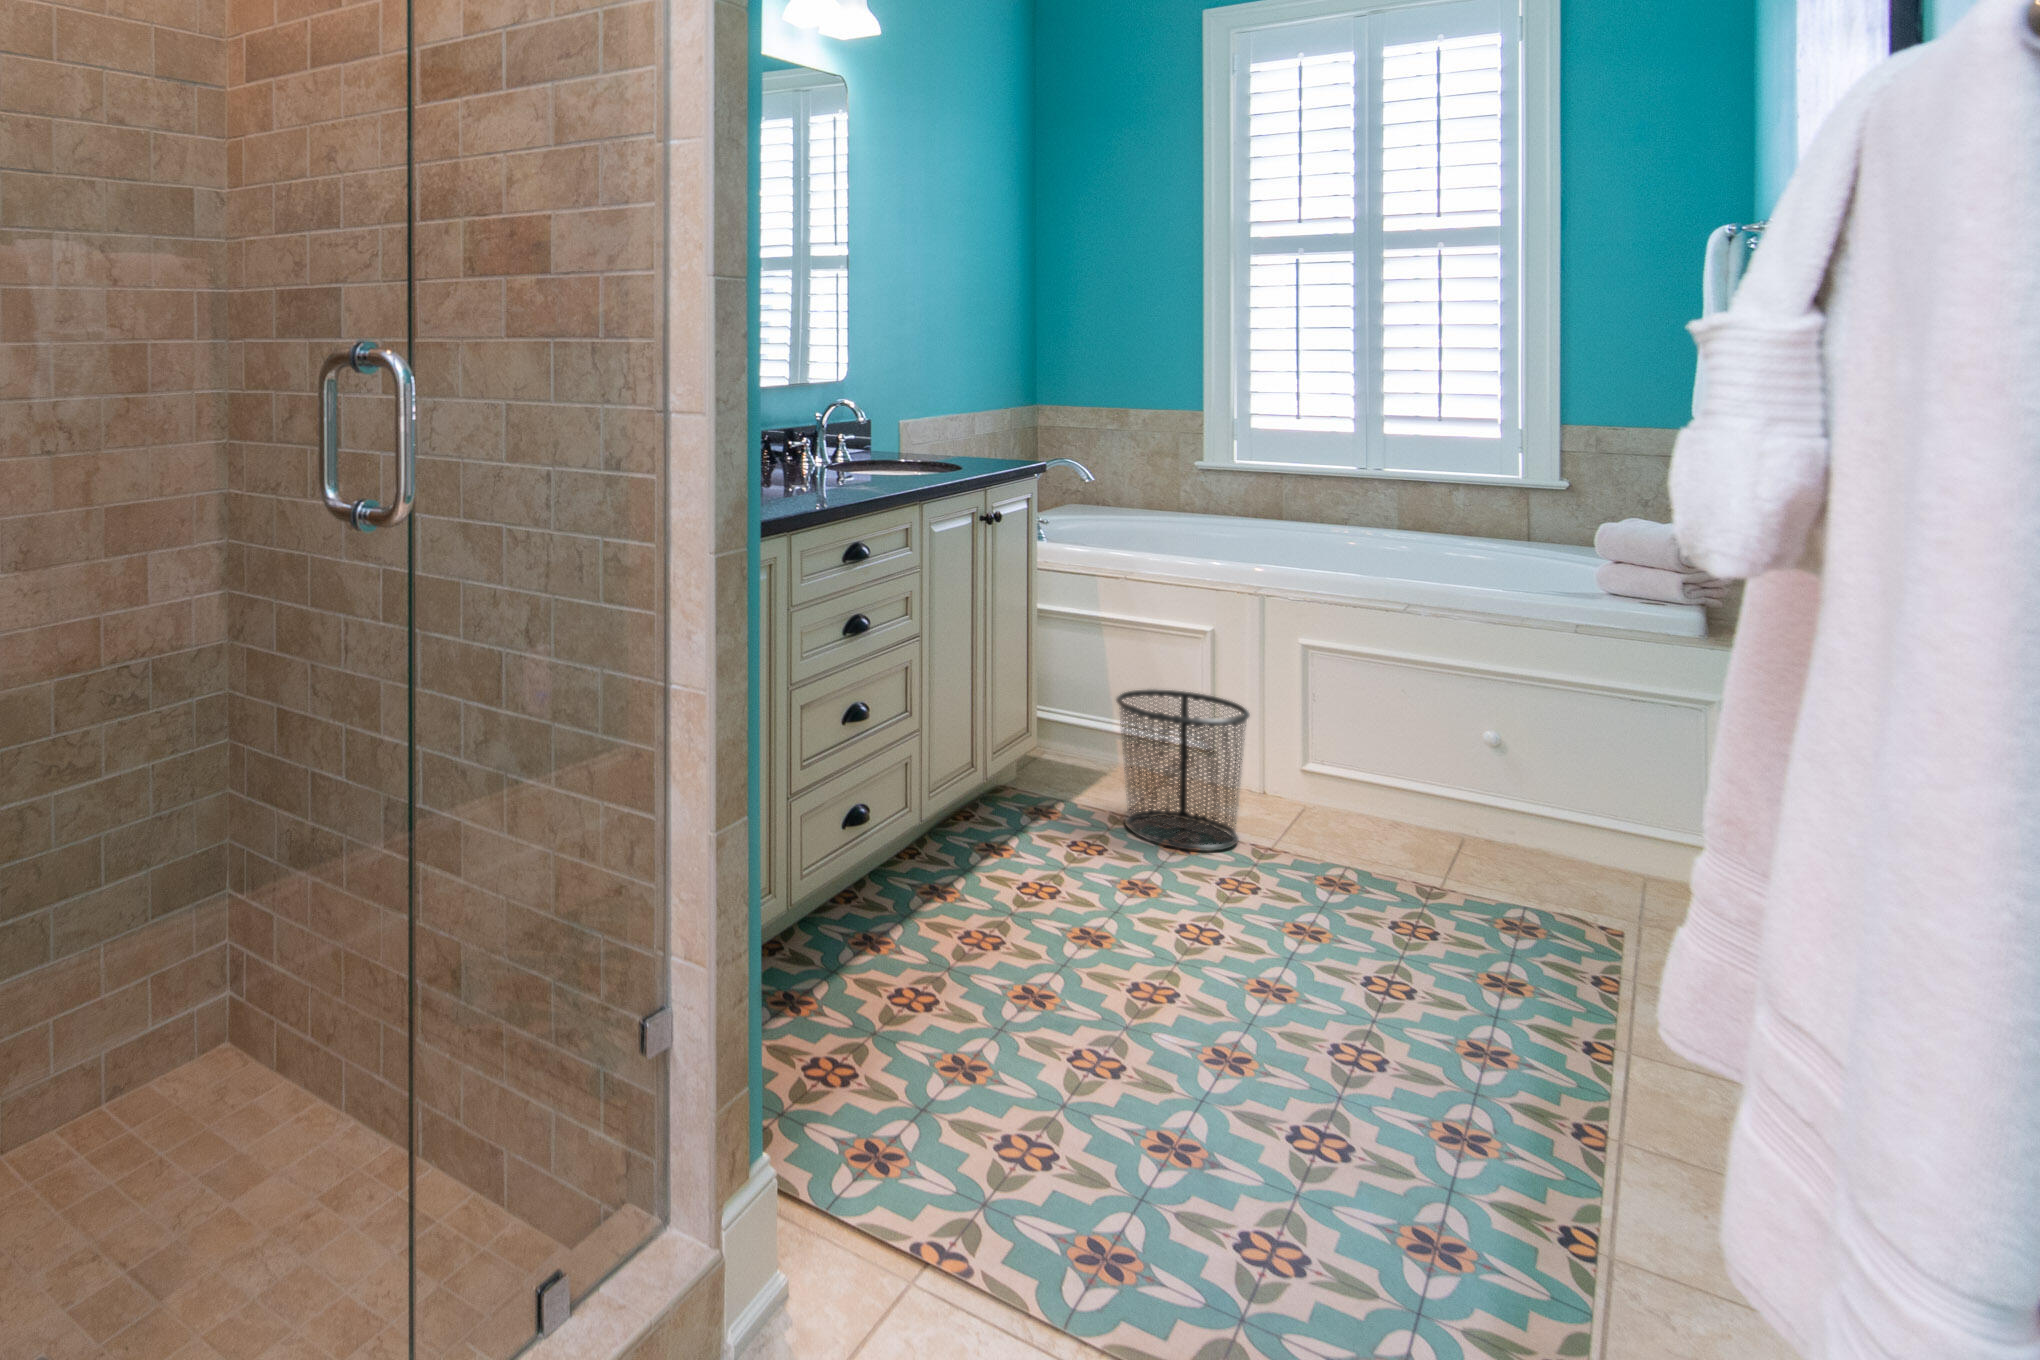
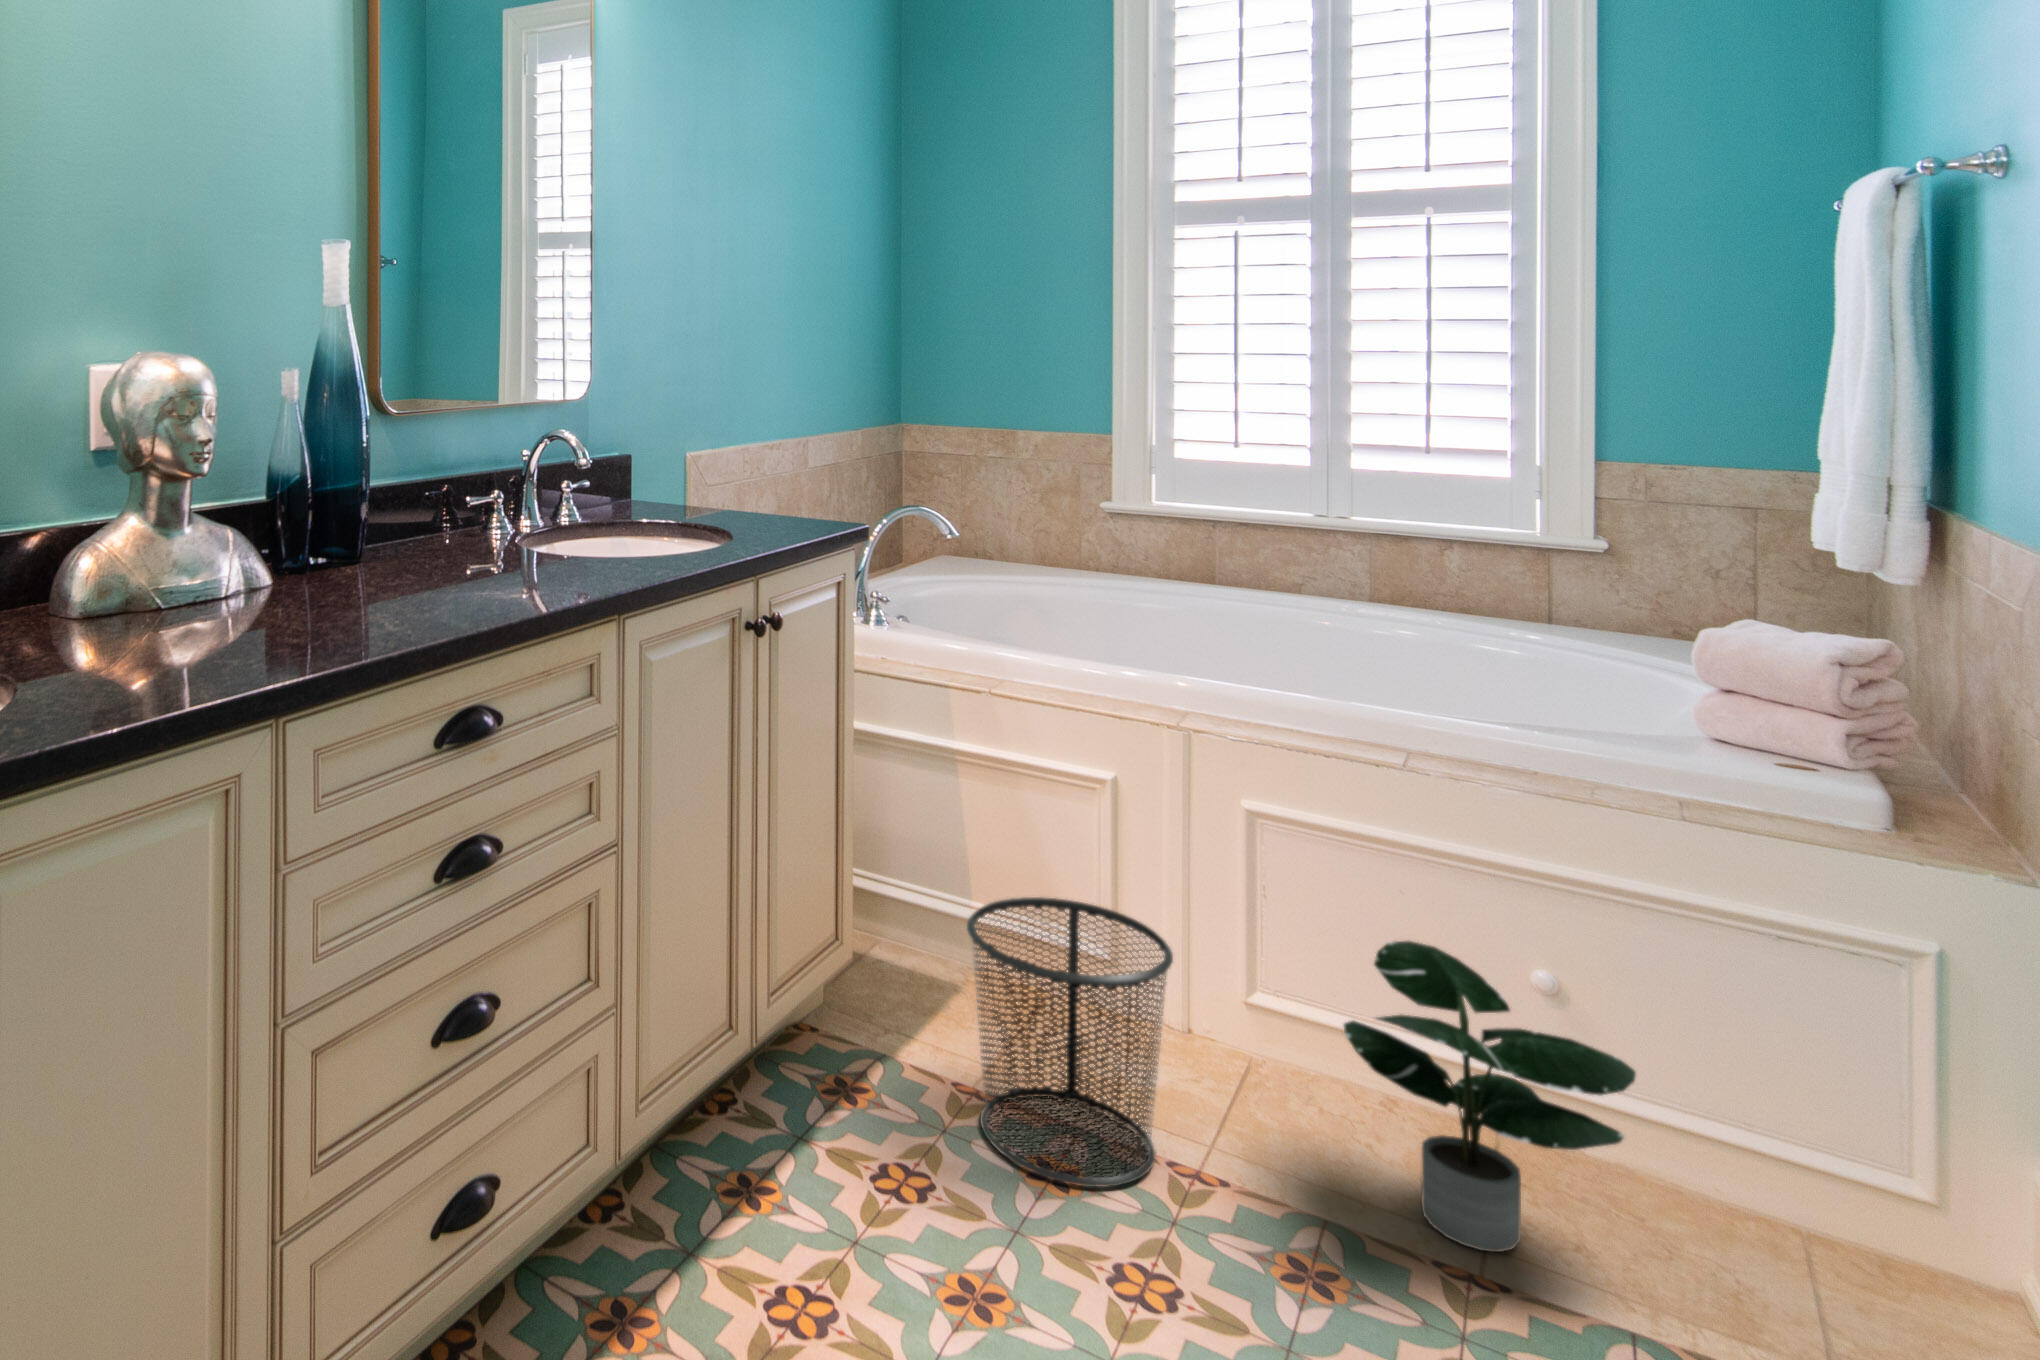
potted plant: none [1359,710,1540,882] -> present [1344,941,1636,1252]

